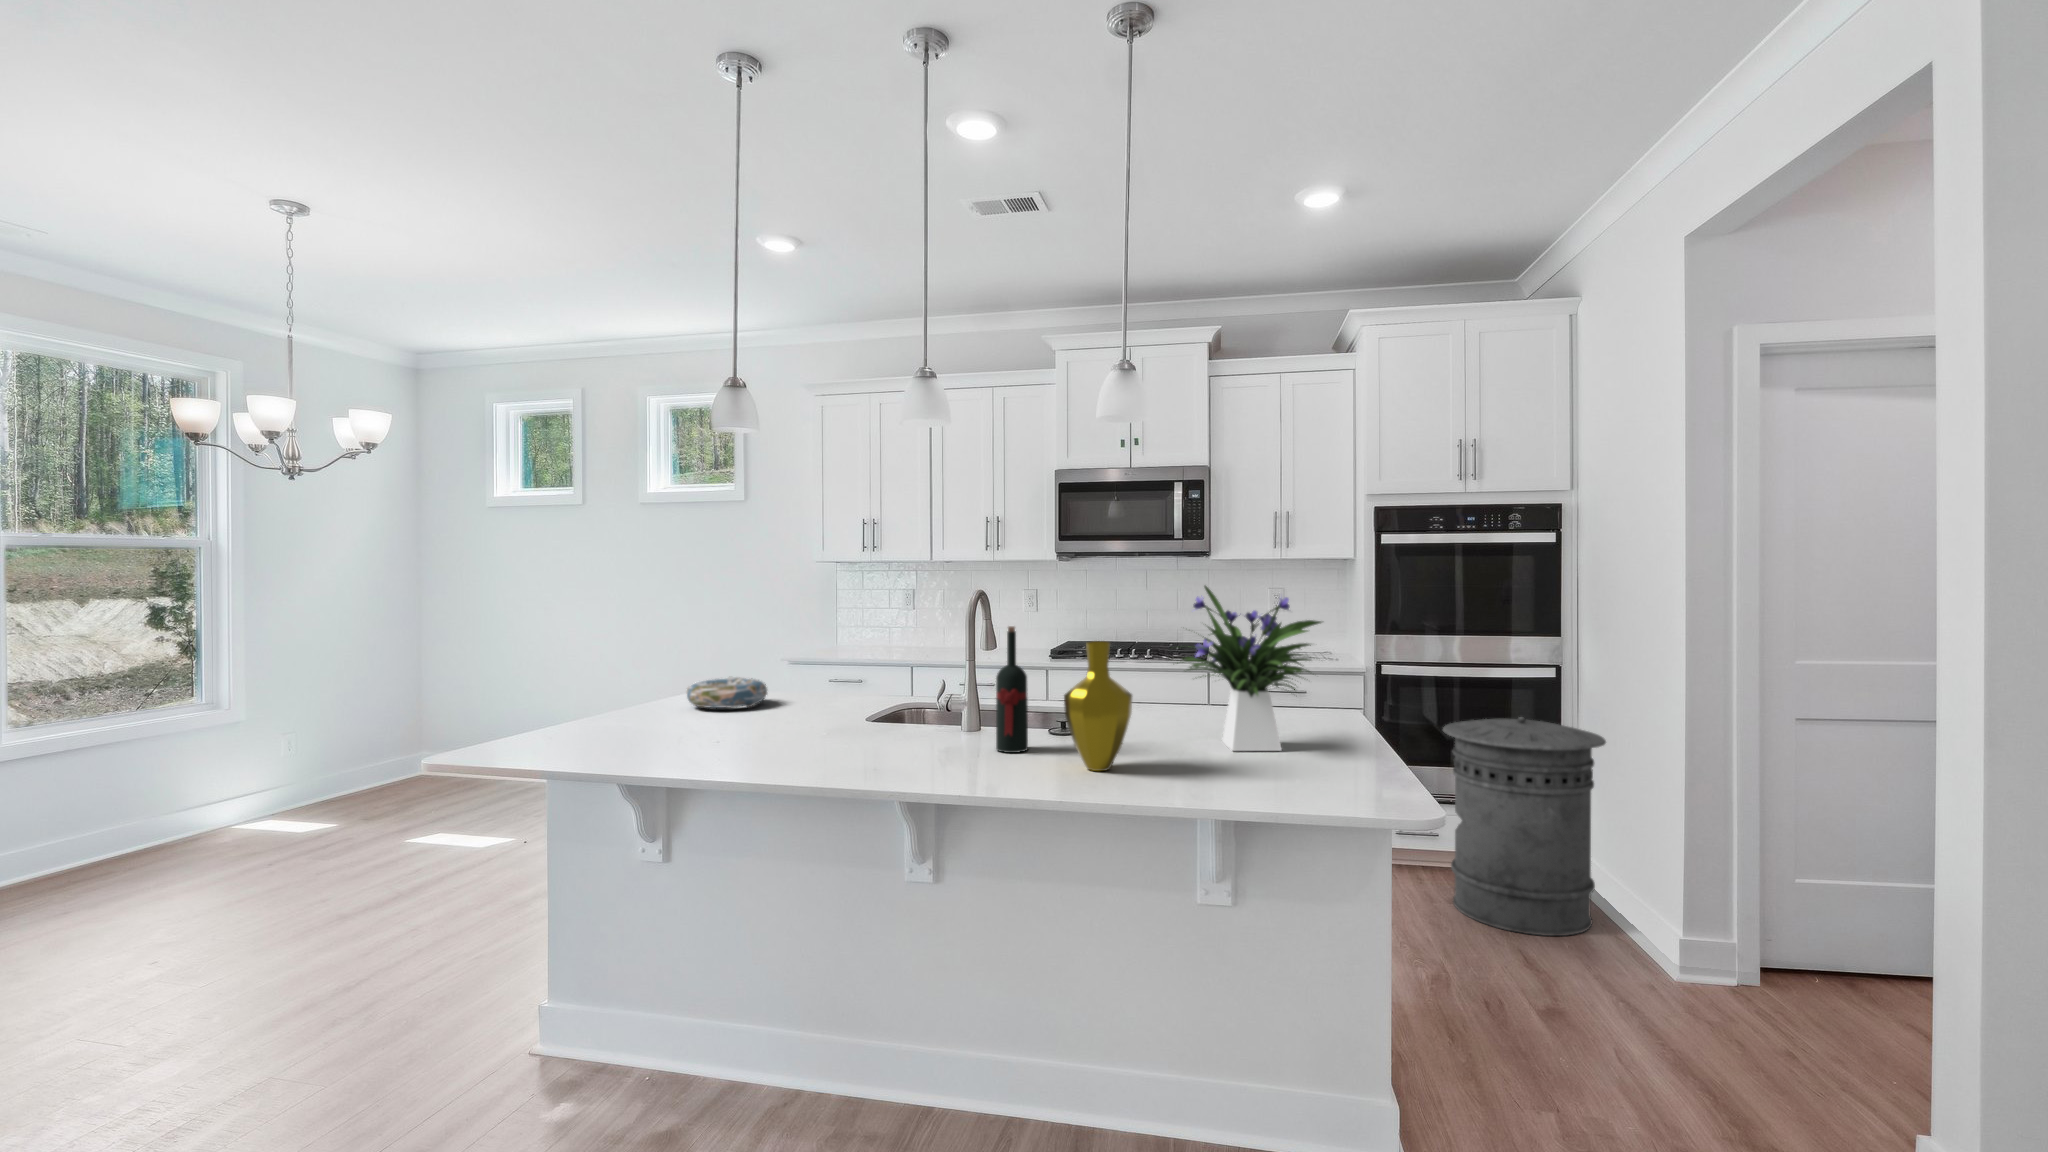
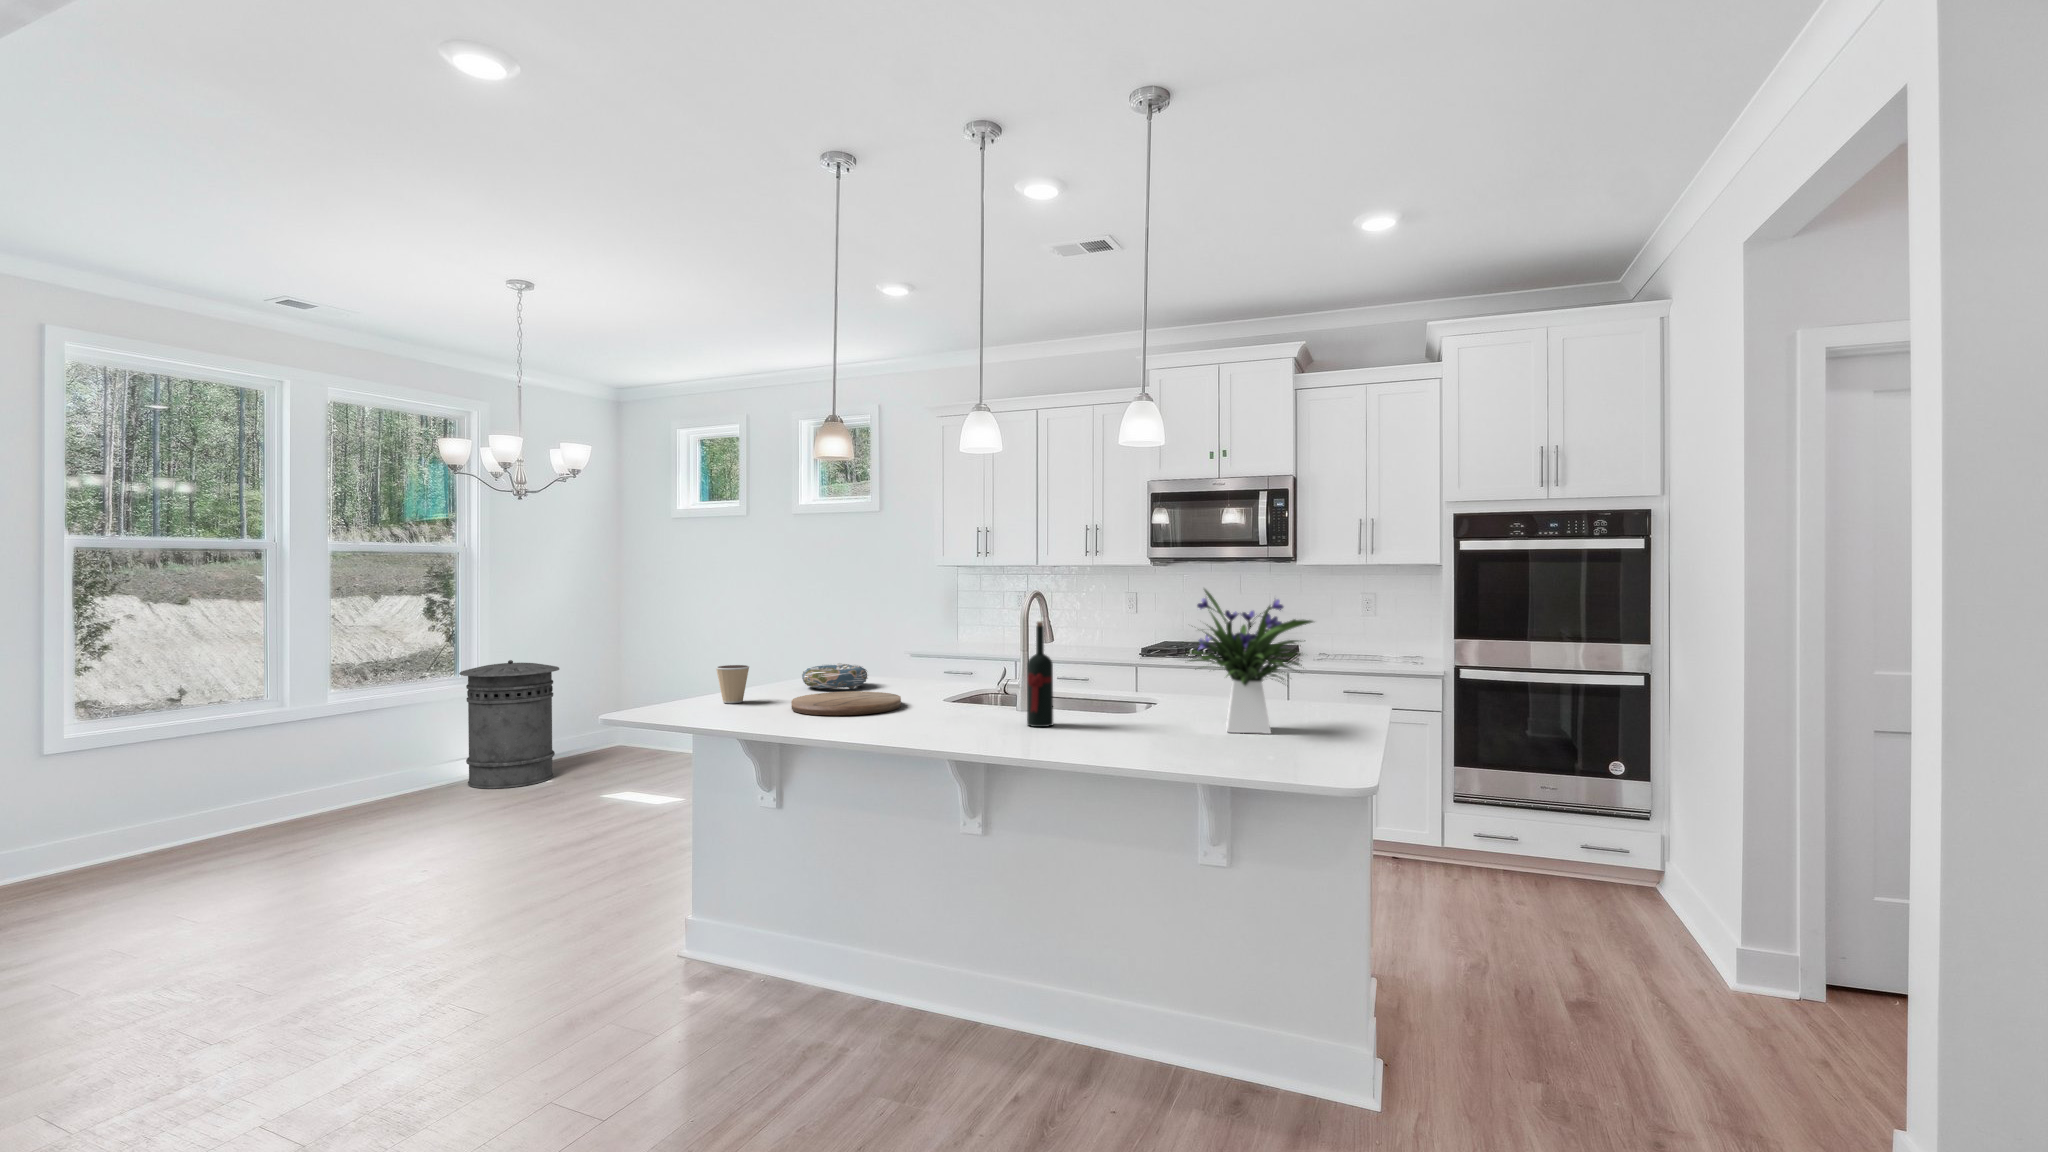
vase: present [1064,641,1132,771] -> none [1070,634,1128,742]
coffee cup: none [583,684,627,733] -> present [716,665,749,703]
cutting board: none [688,712,826,746] -> present [791,691,901,715]
trash can: present [1443,717,1606,936] -> present [459,660,559,789]

